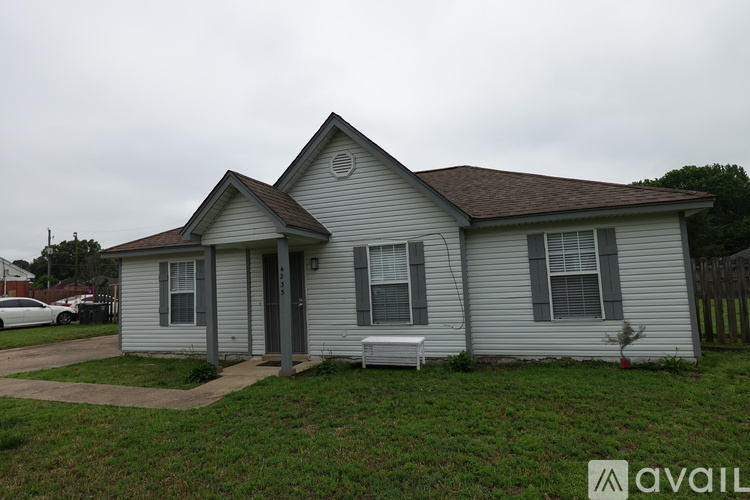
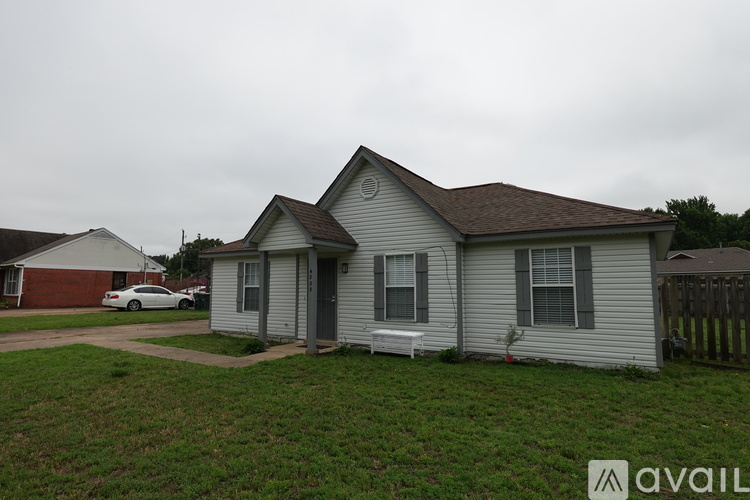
potted tree: present [602,319,646,369] -> present [494,324,525,363]

